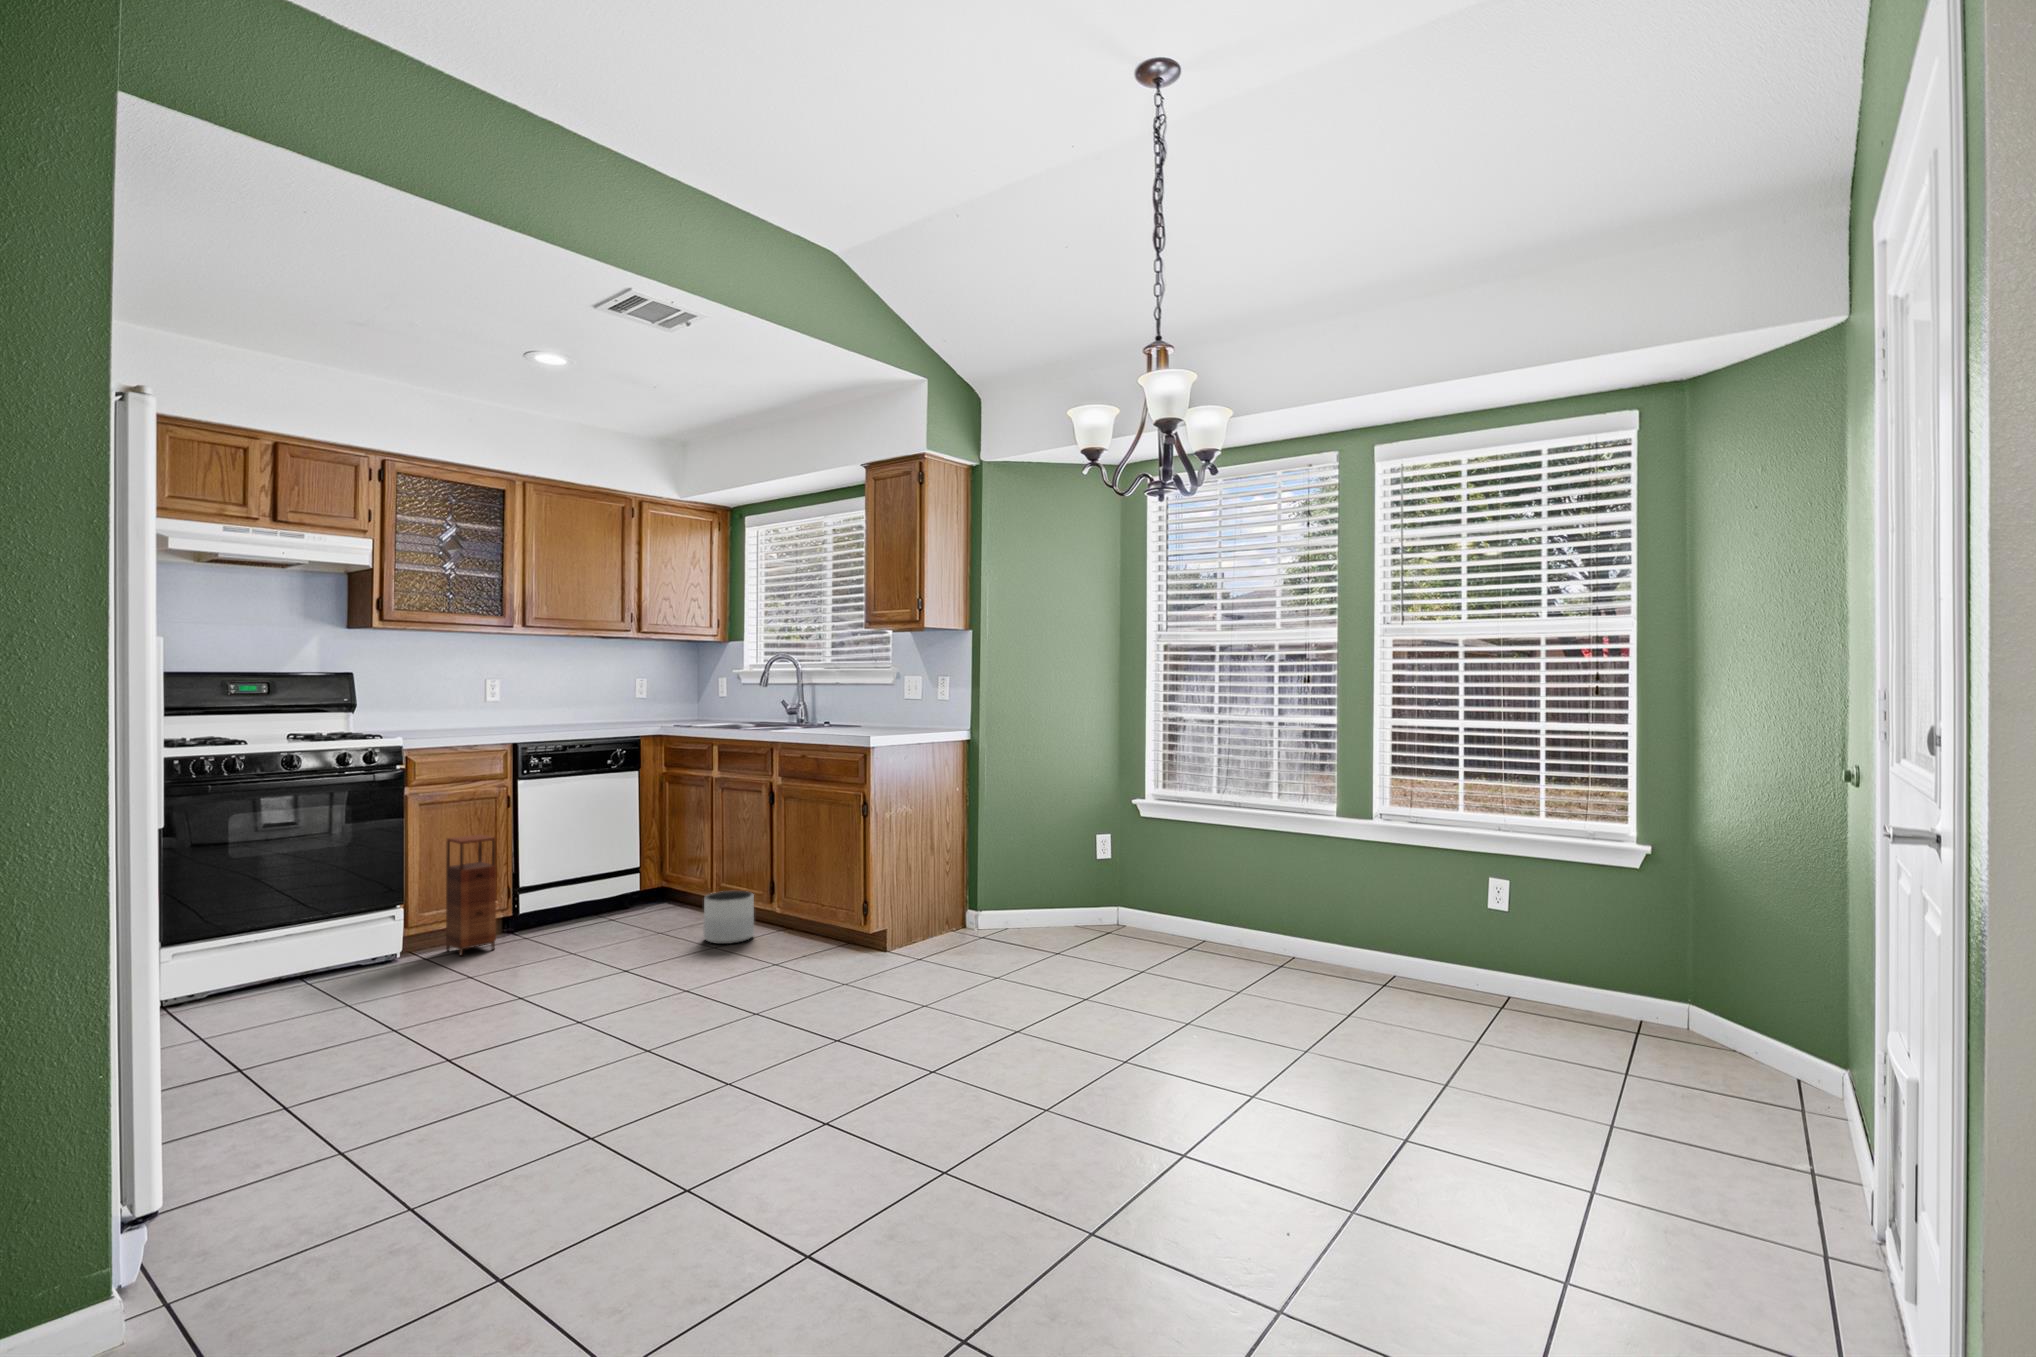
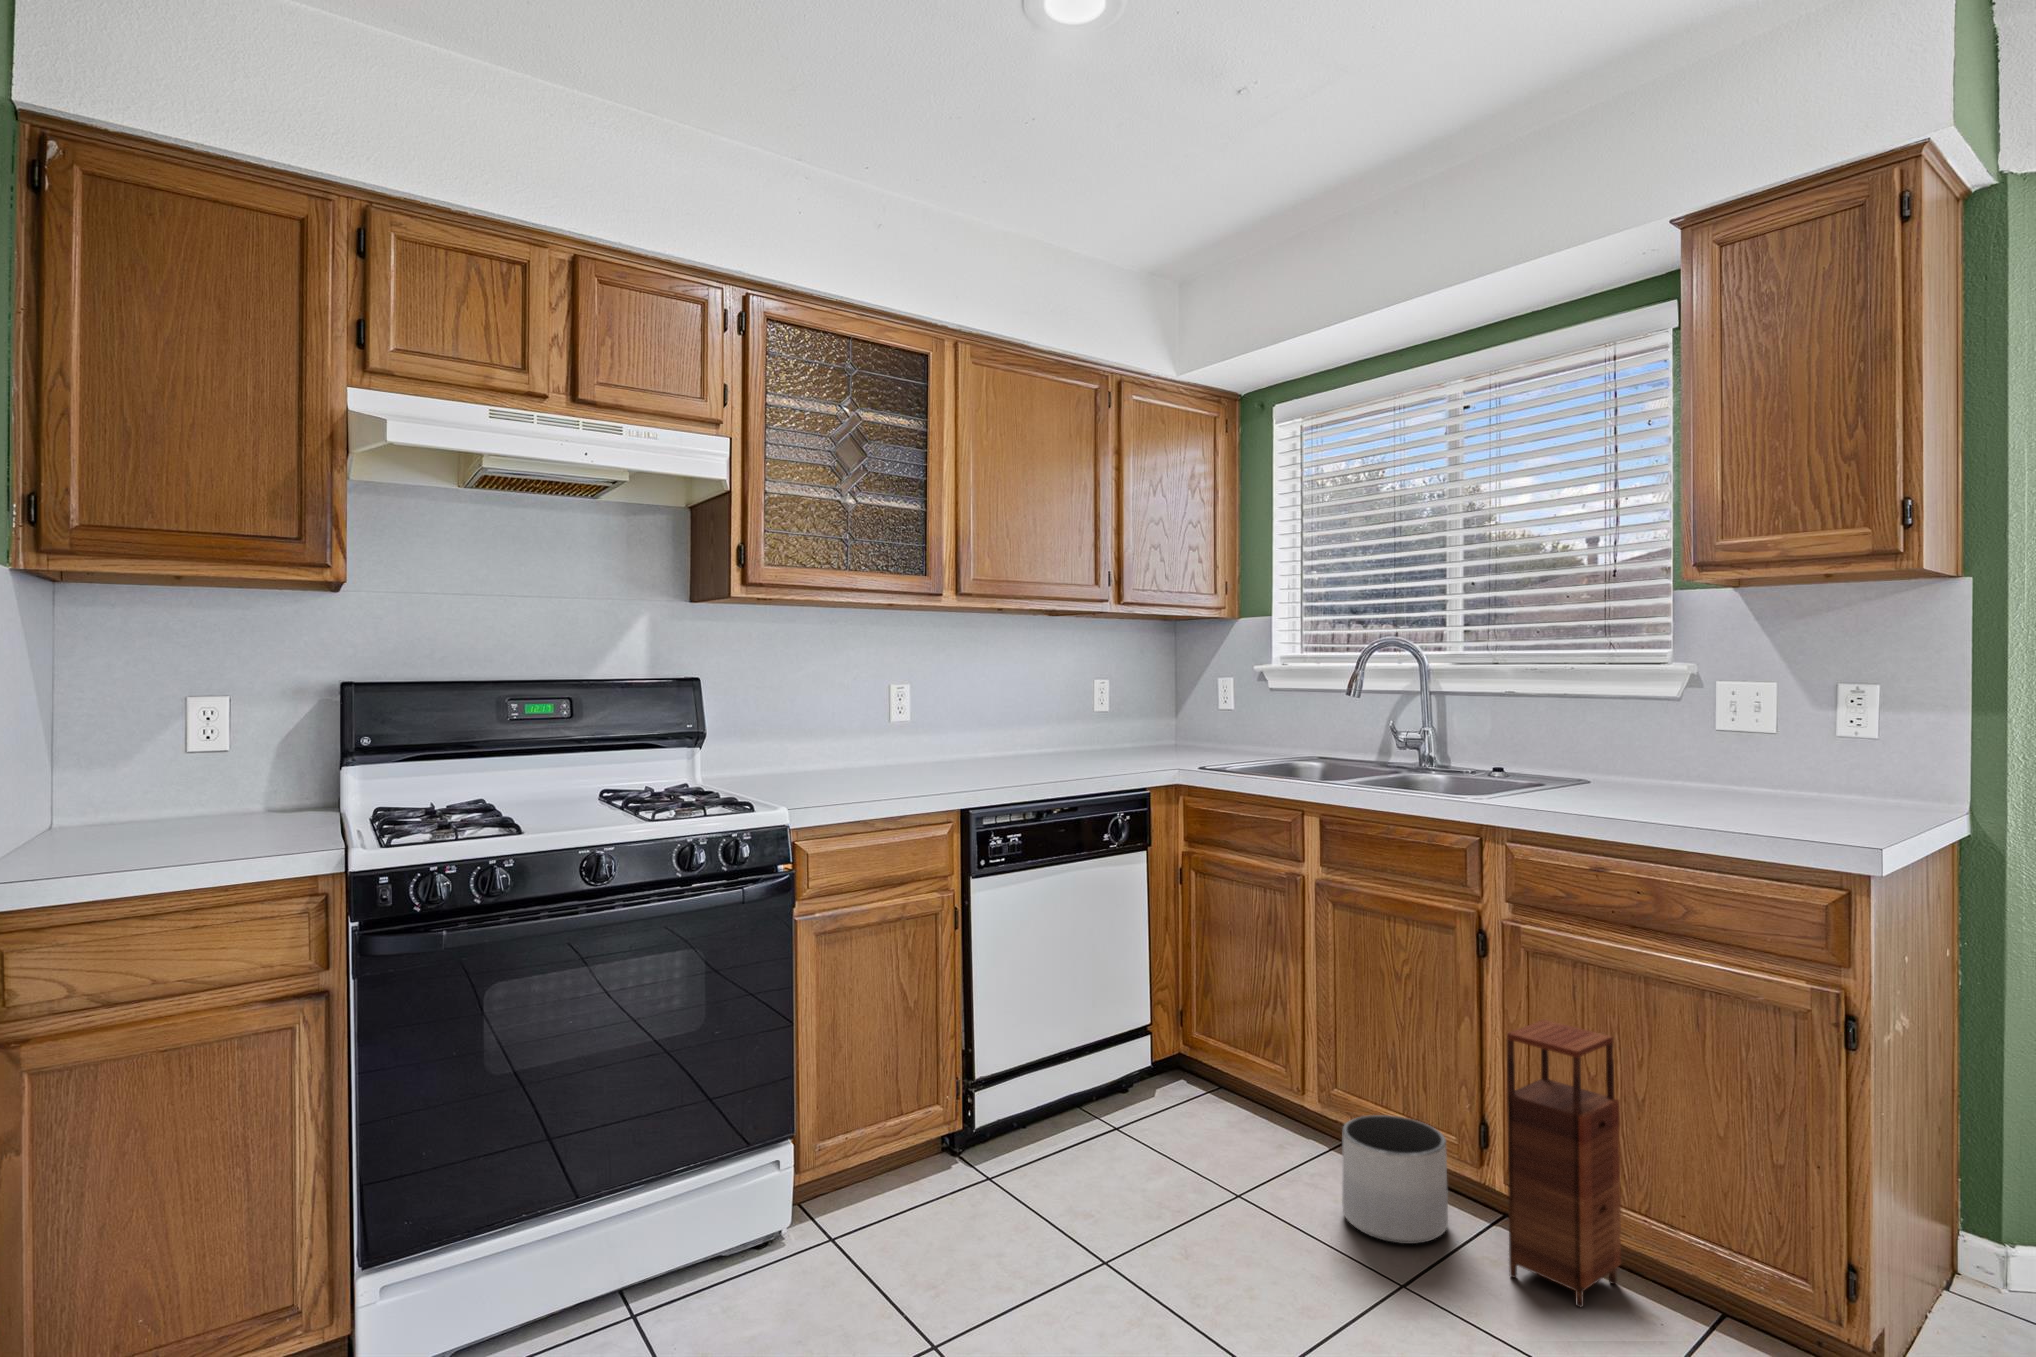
storage cabinet: present [446,835,496,956] -> present [1507,1020,1621,1308]

